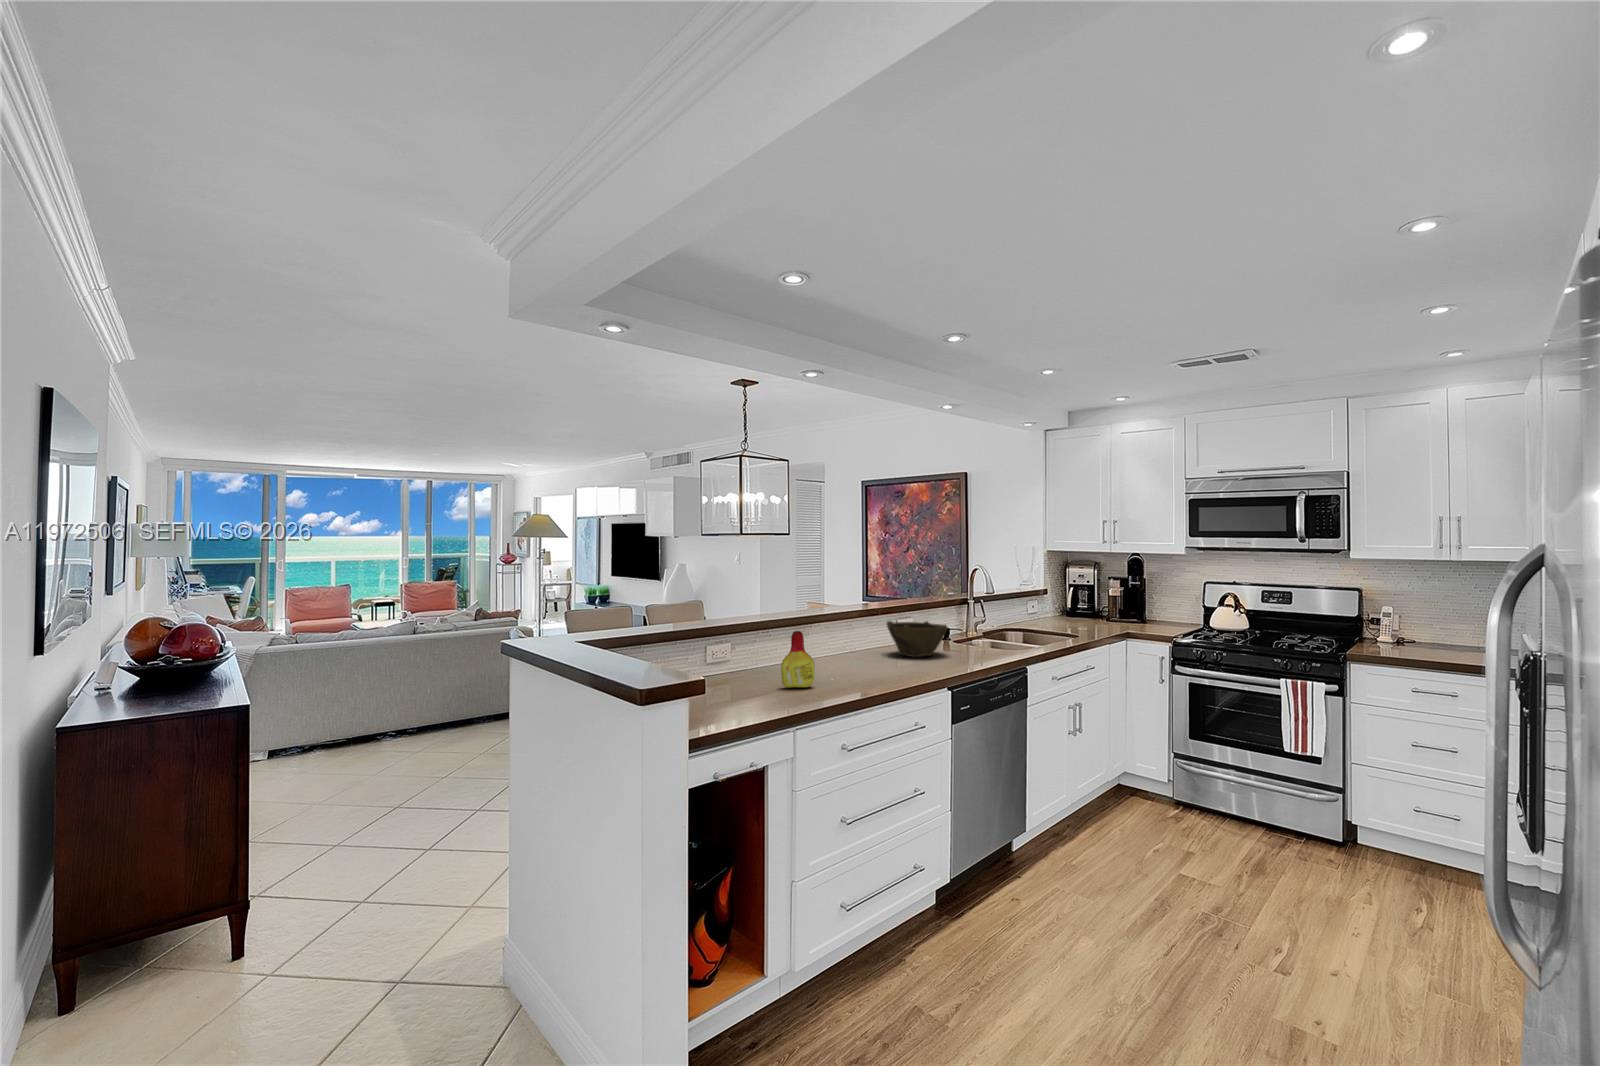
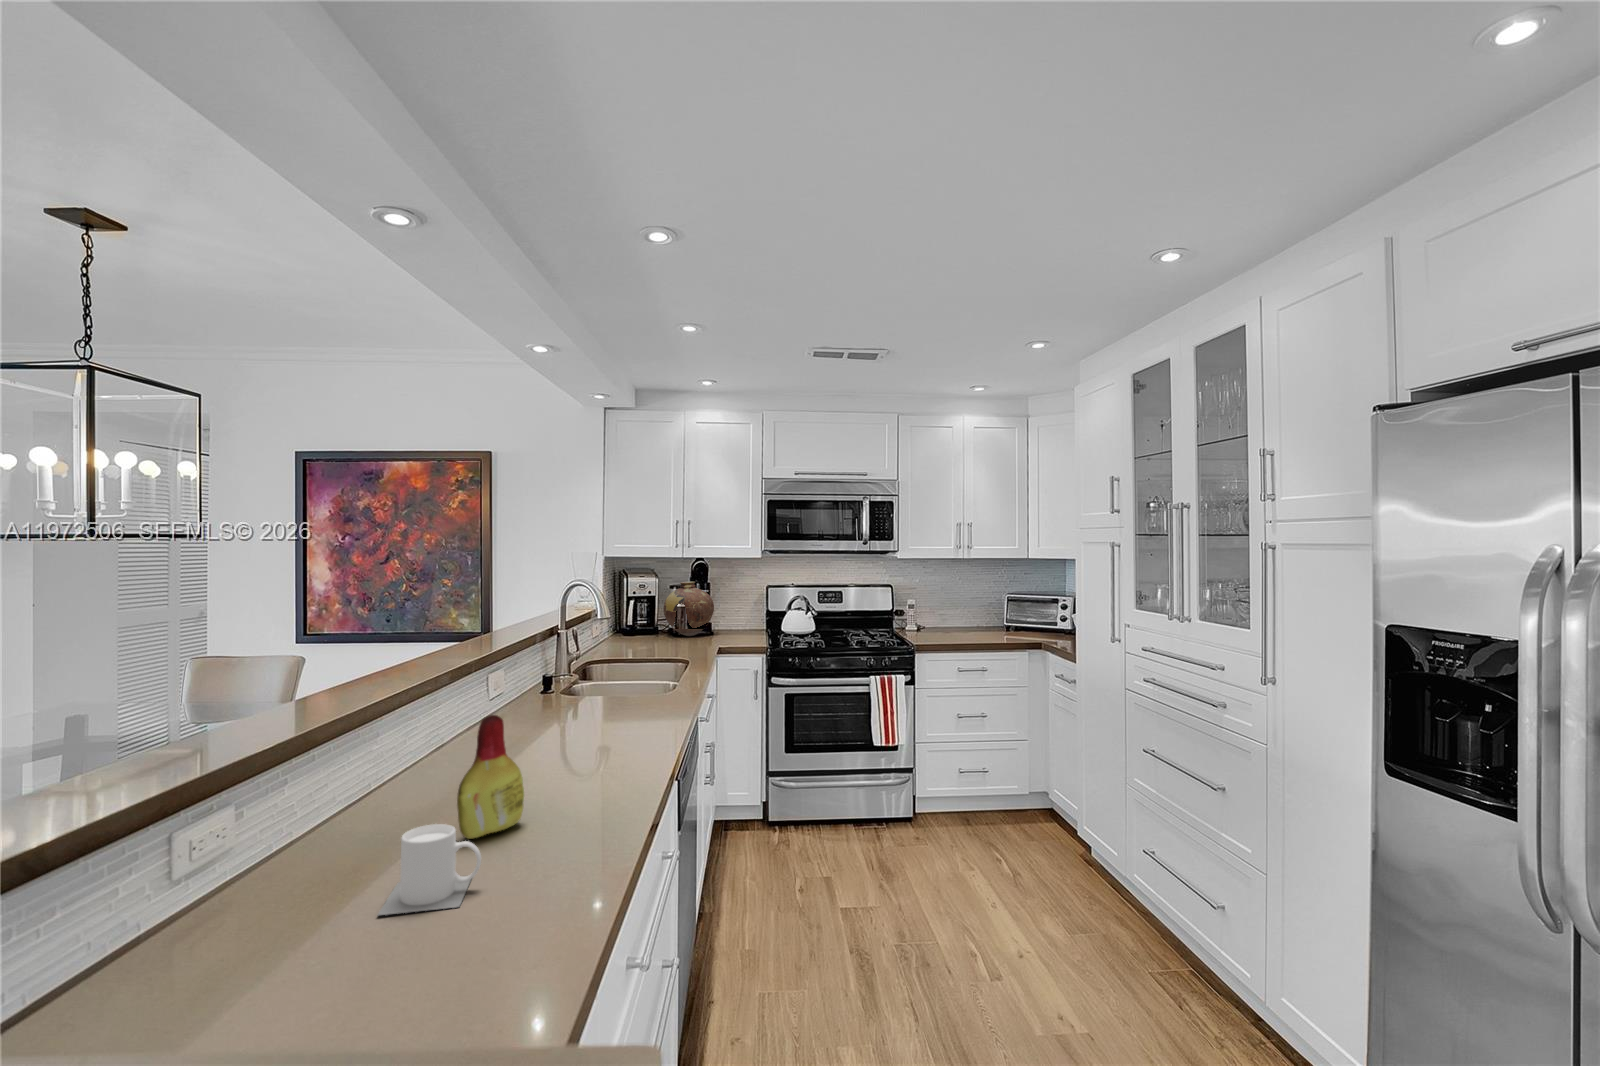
vase: none [1097,575,1146,623] -> present [664,582,714,636]
bowl: present [886,621,947,657] -> none [506,661,611,721]
mug: none [727,670,770,702] -> present [378,824,481,916]

